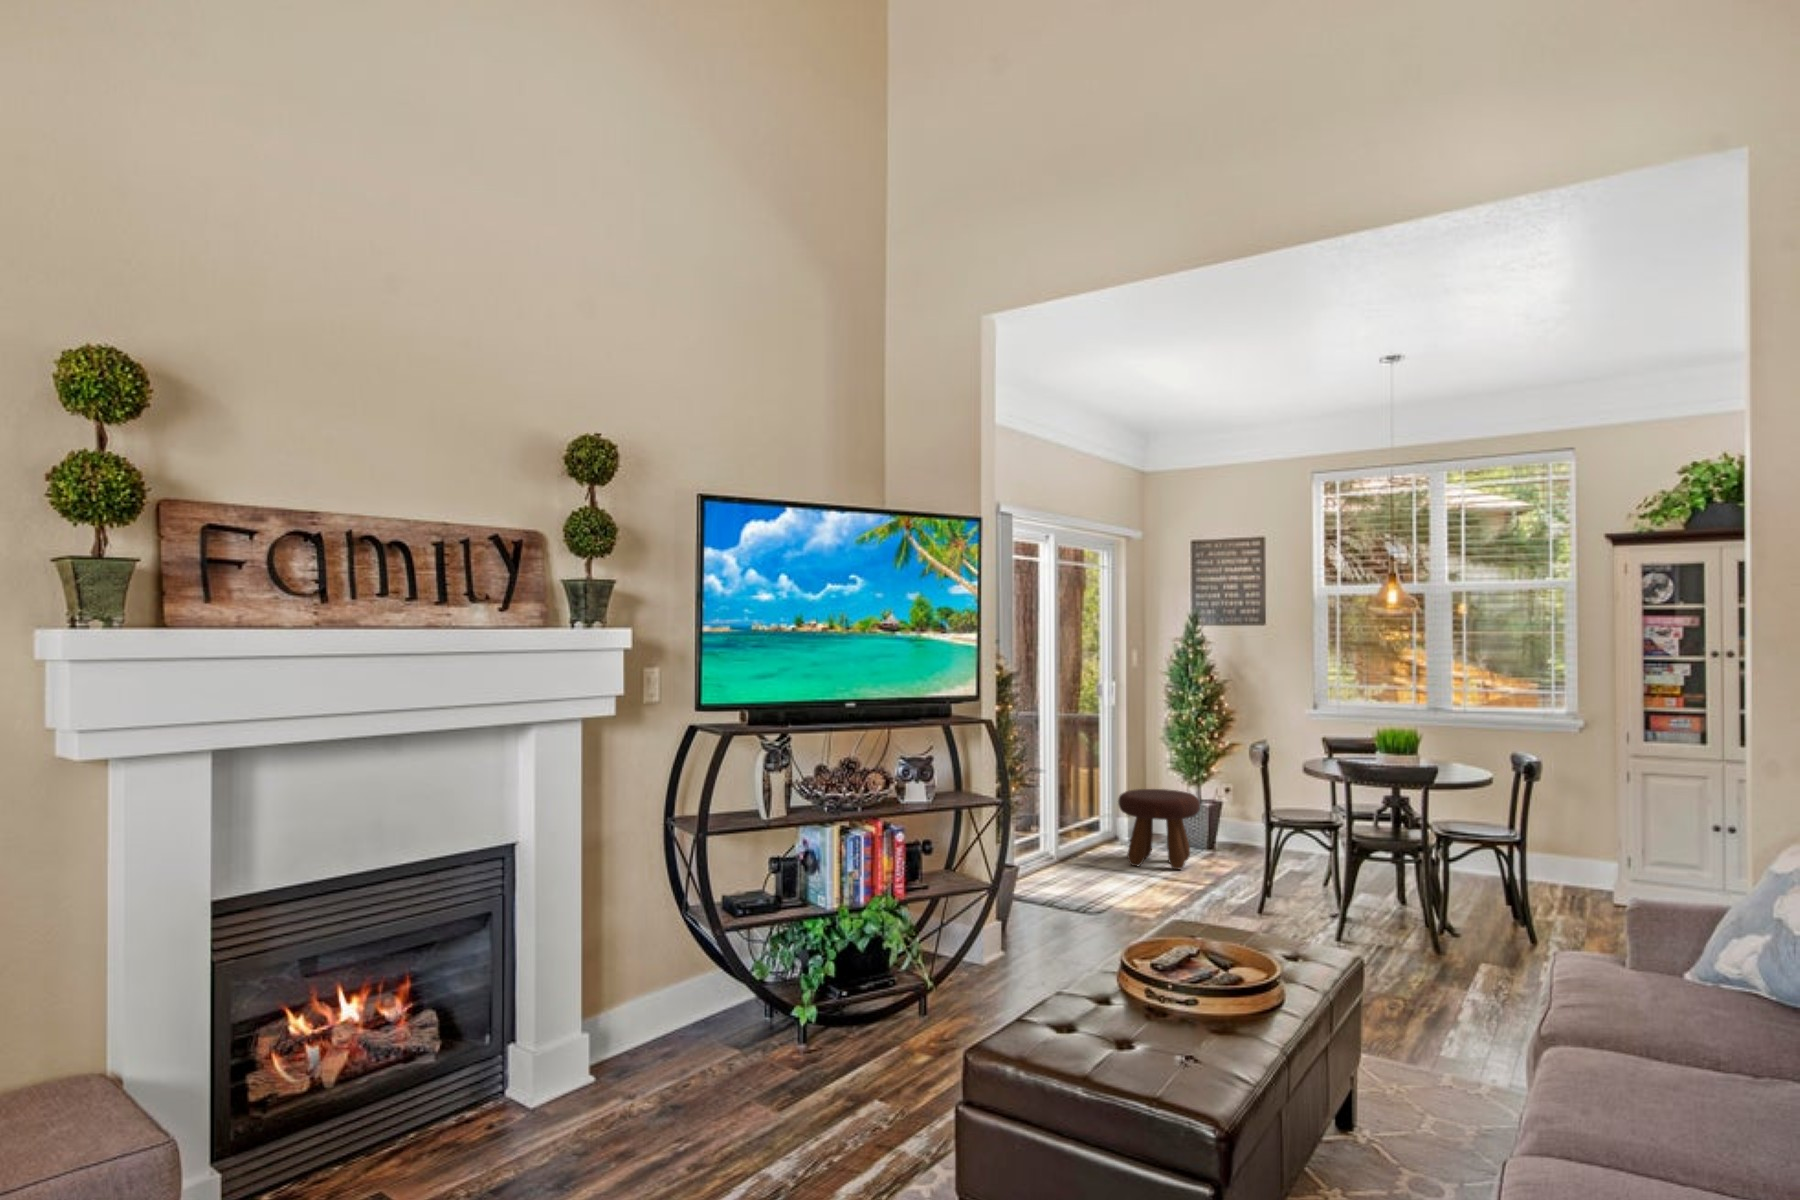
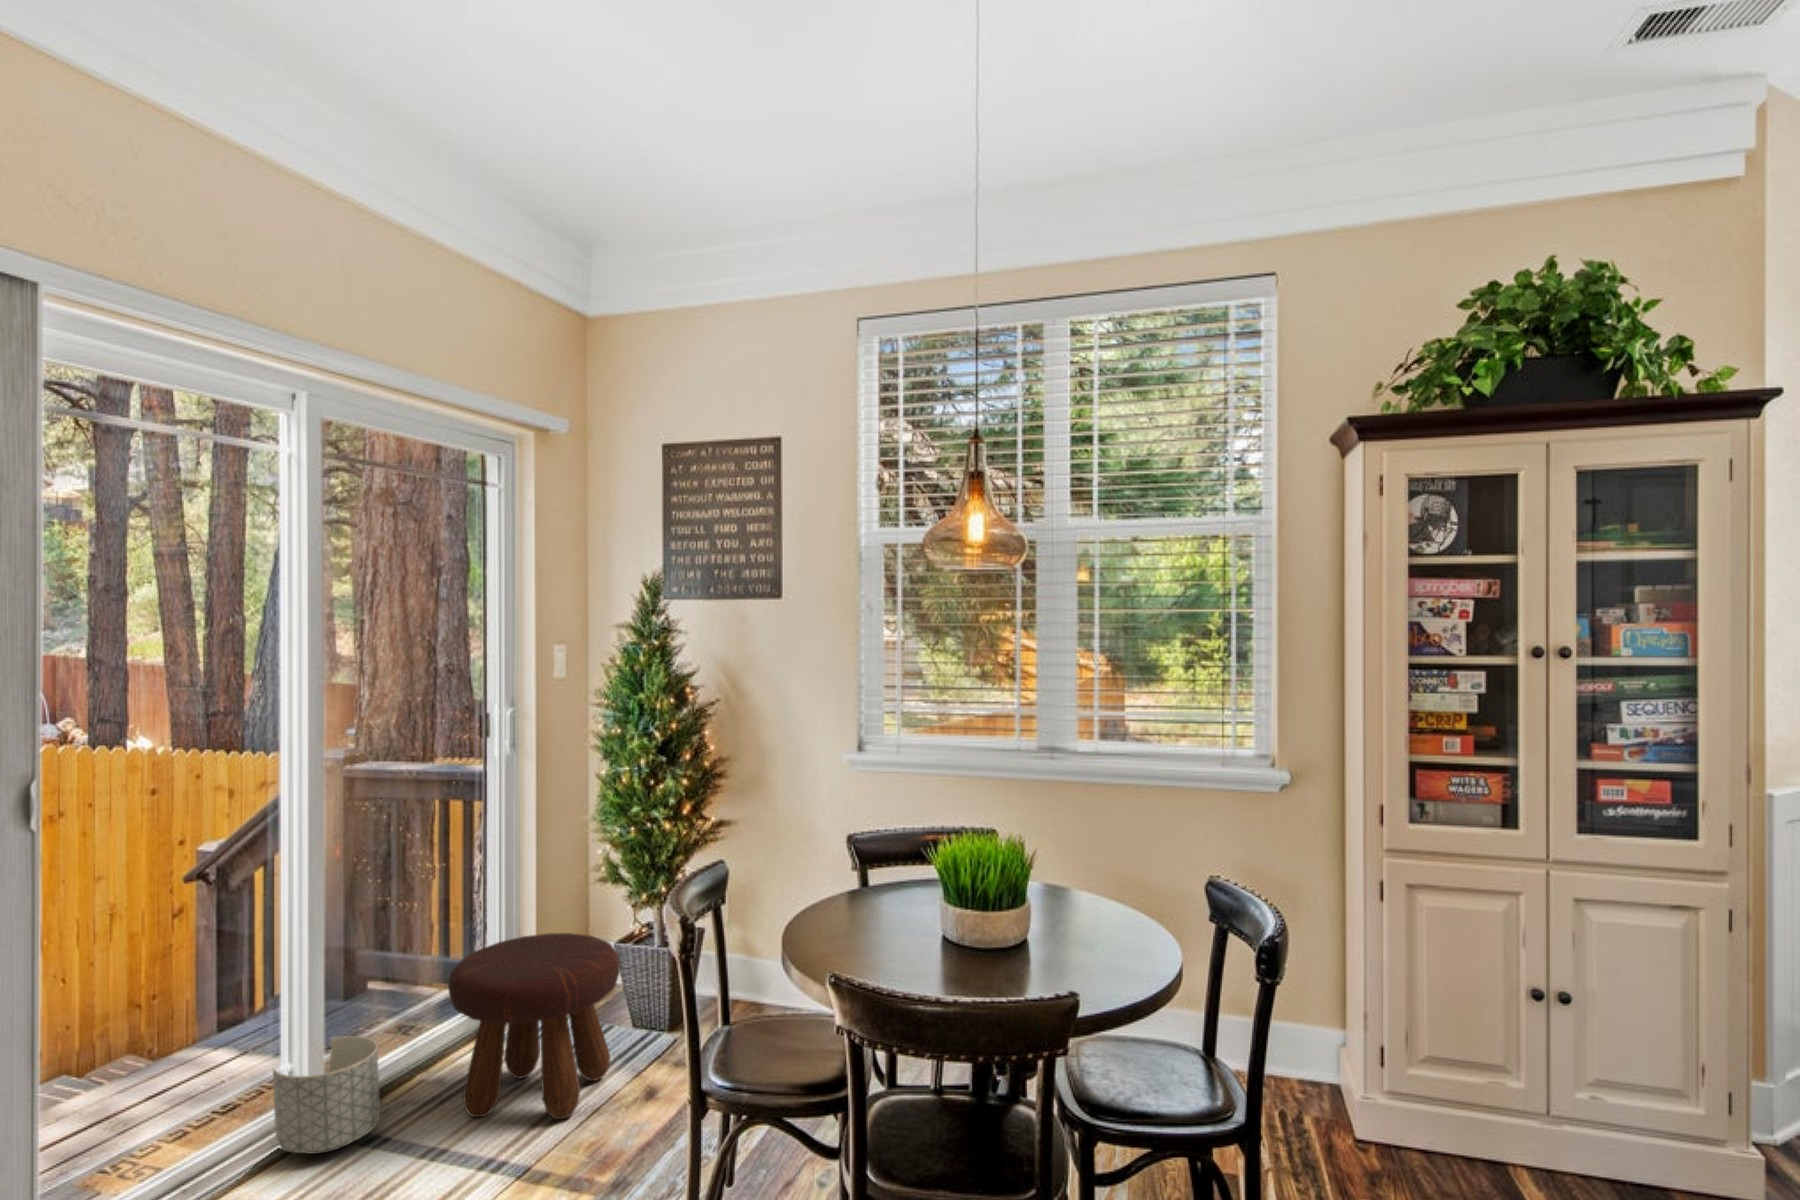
planter: none [1052,822,1095,869] -> present [273,1036,380,1154]

